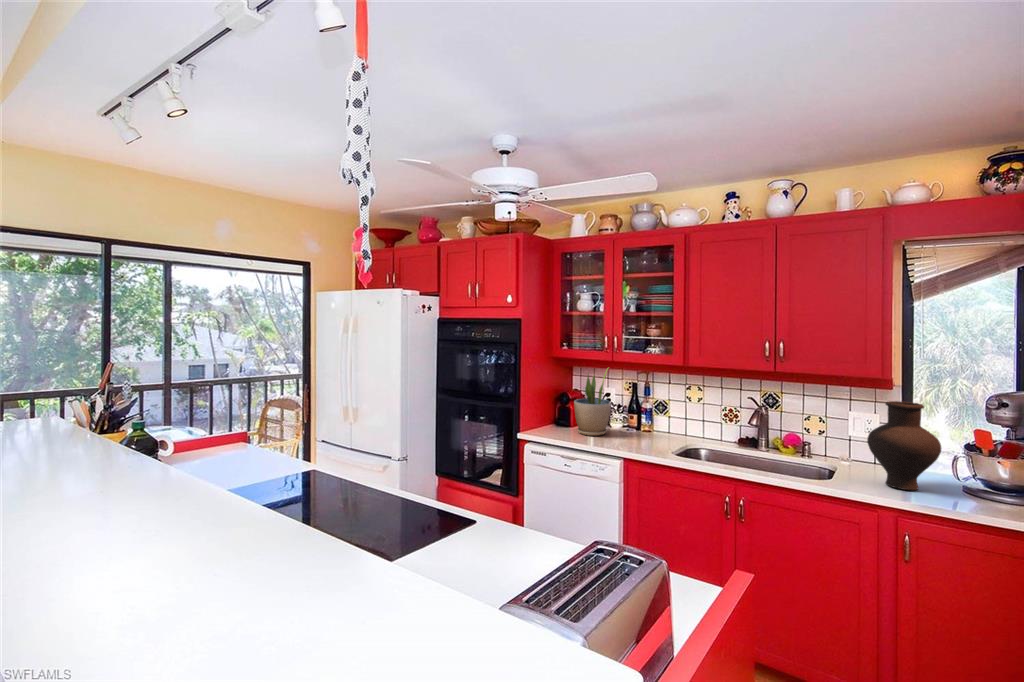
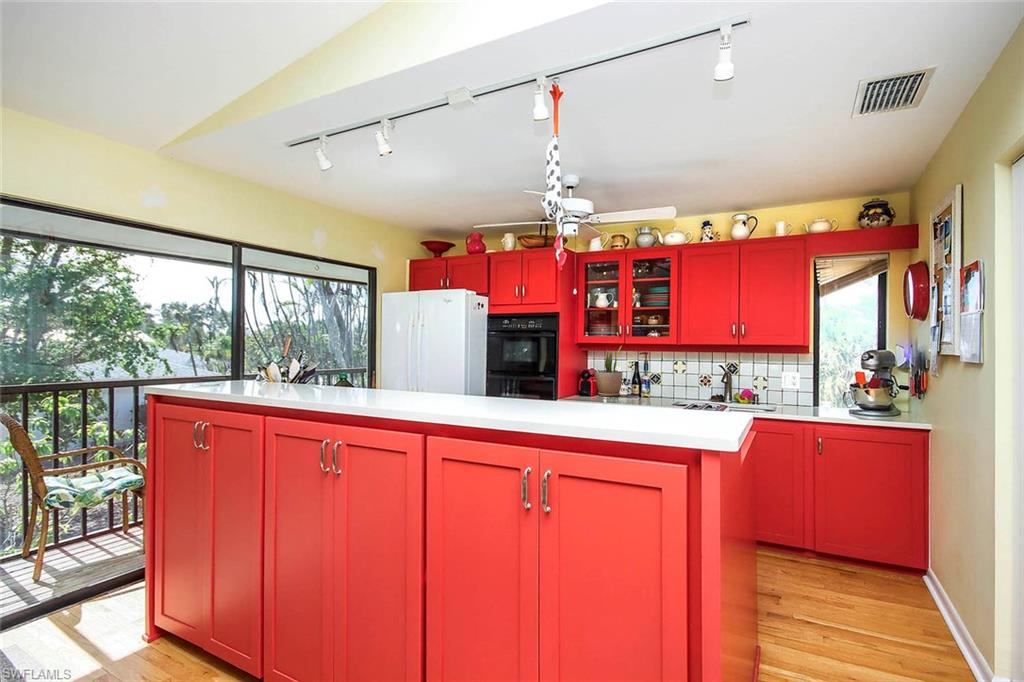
vase: present [867,401,941,490] -> none [798,358,841,412]

